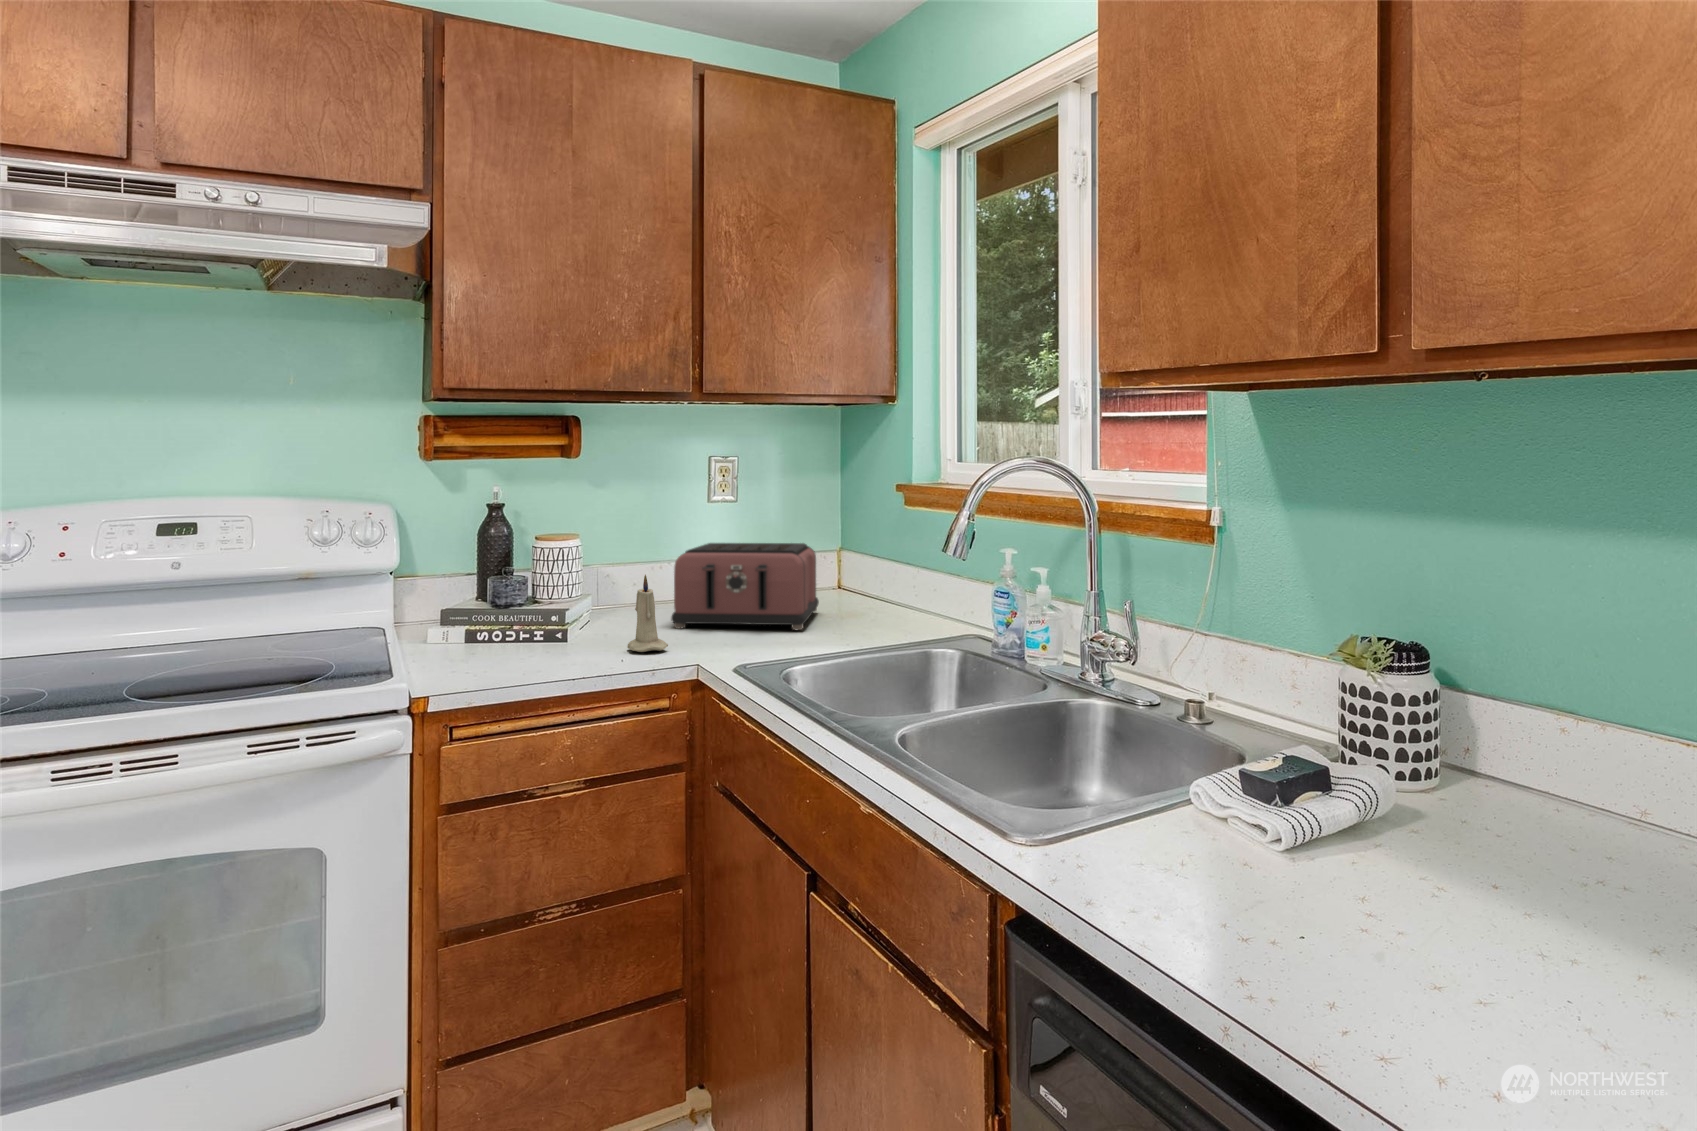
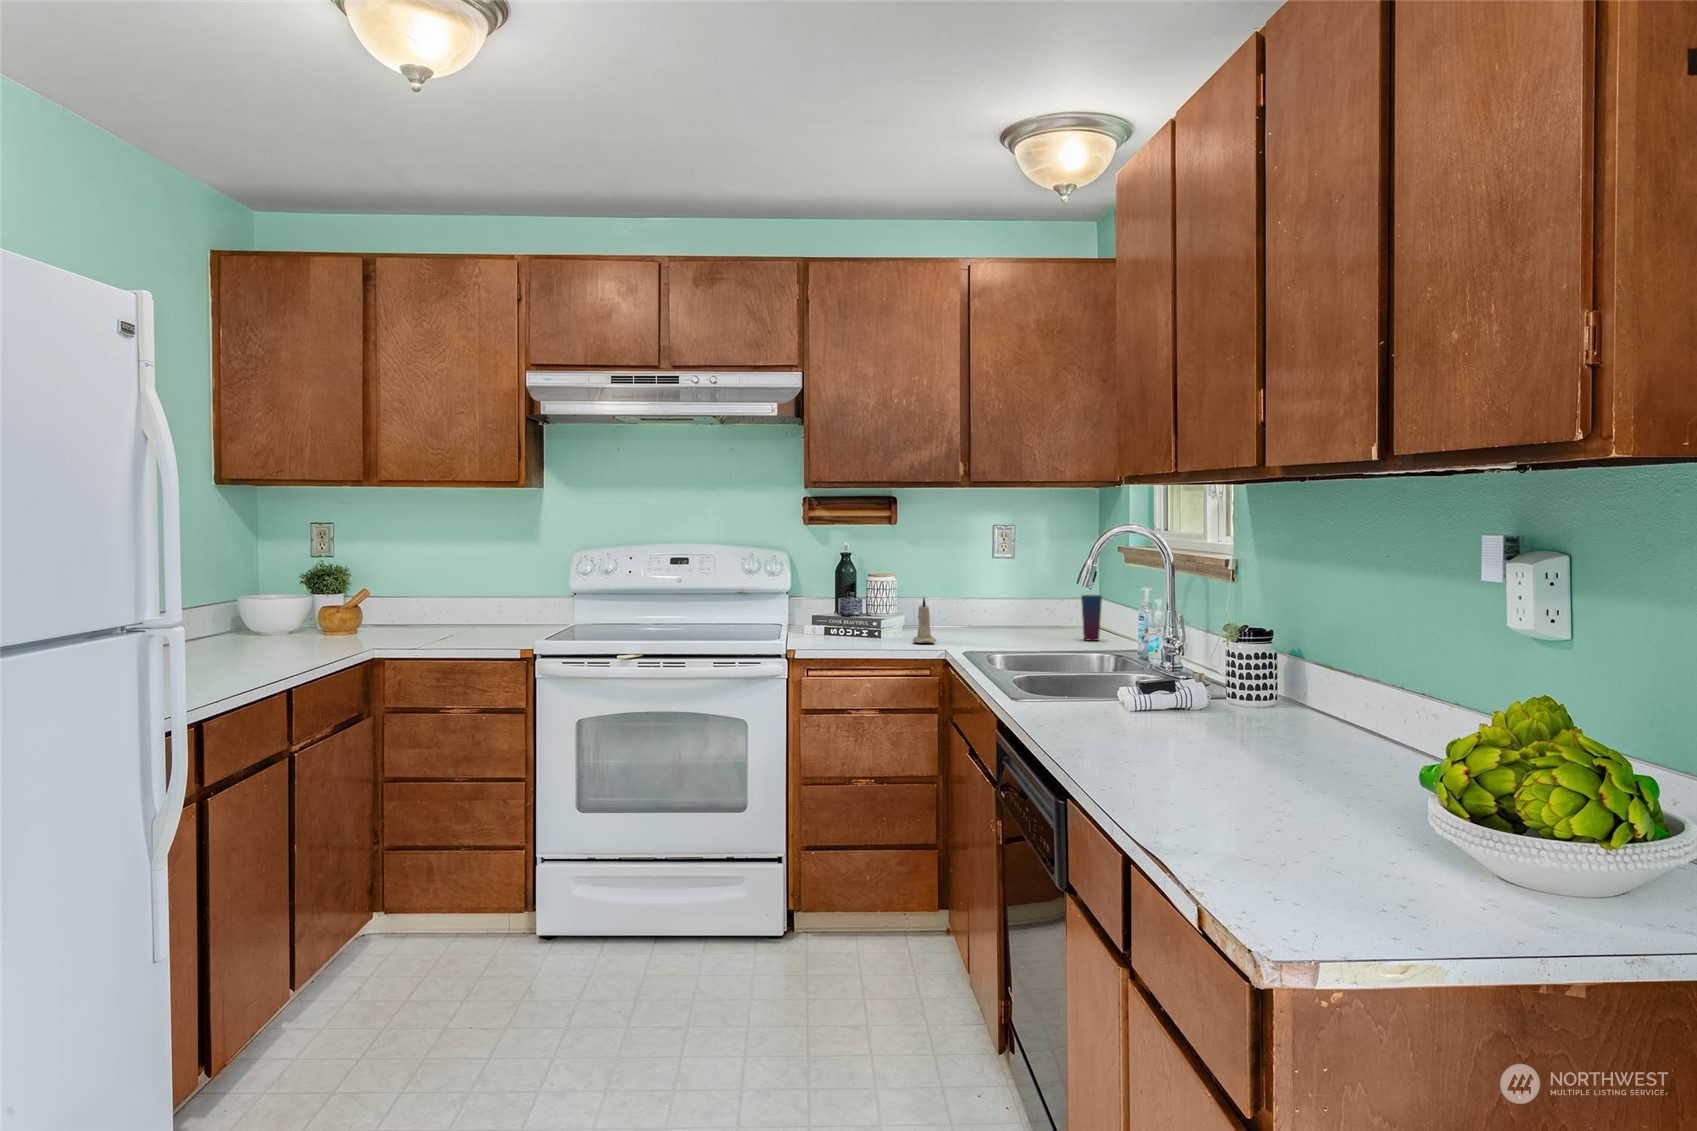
toaster: present [671,543,819,630] -> none [949,580,1059,639]
cup: none [867,562,896,628] -> present [1081,595,1102,641]

